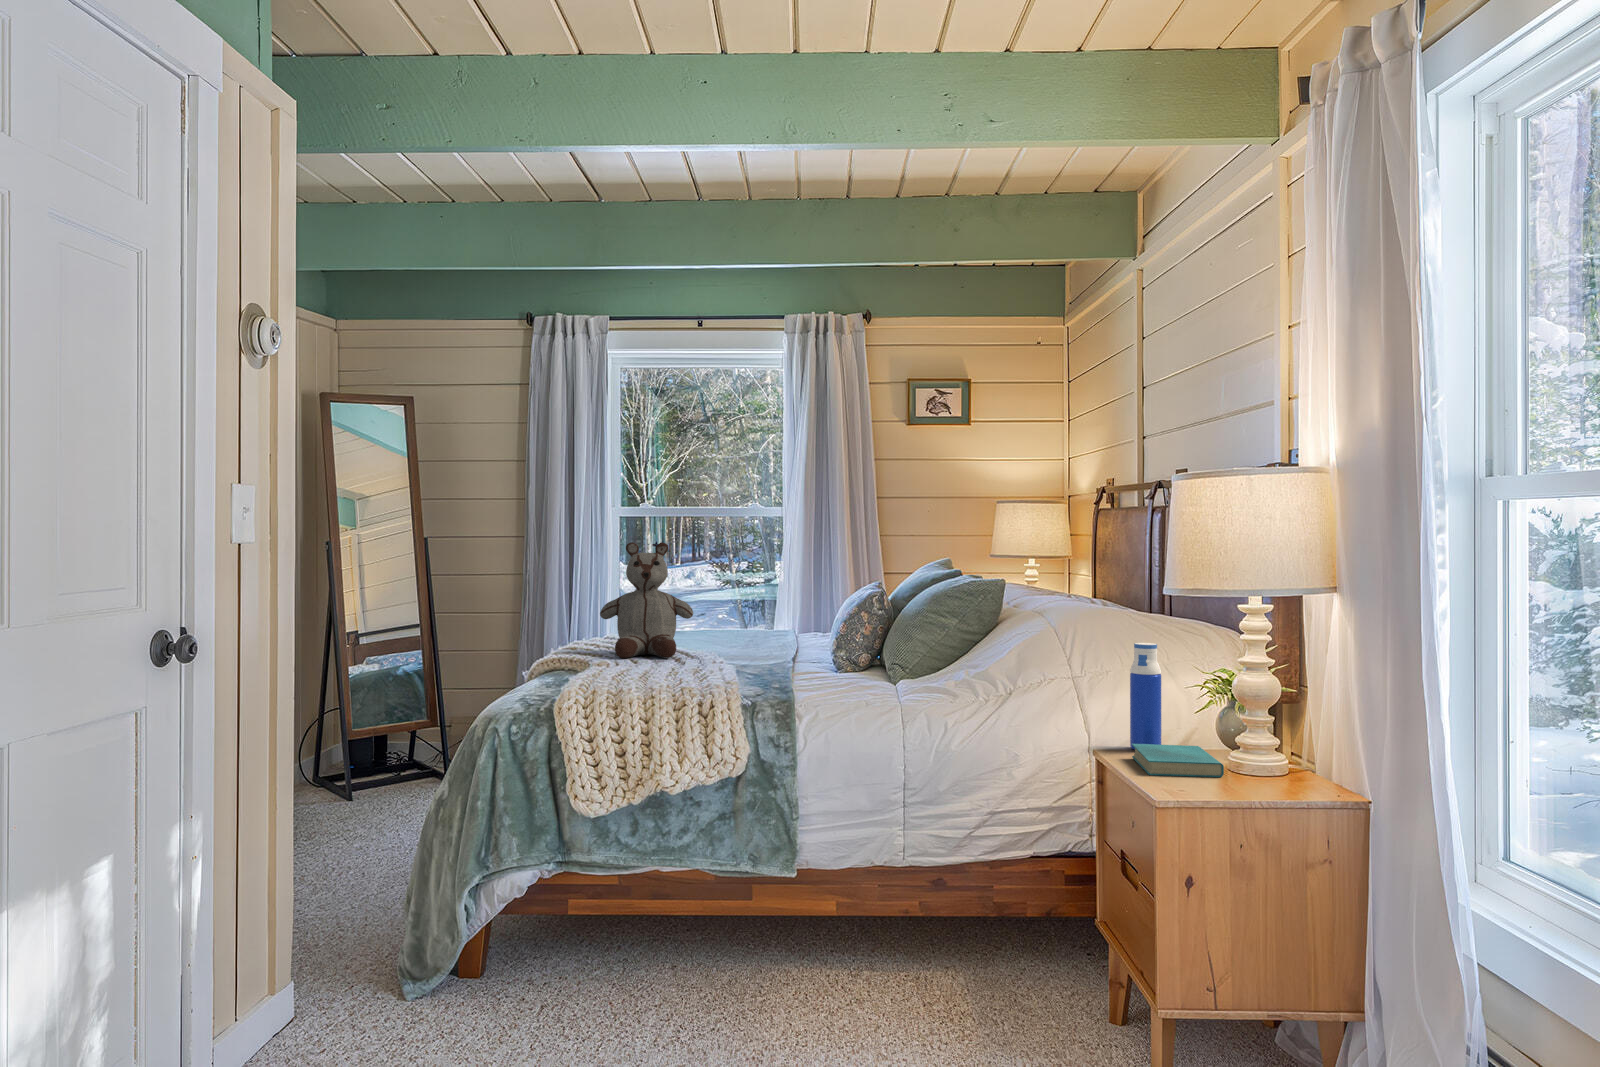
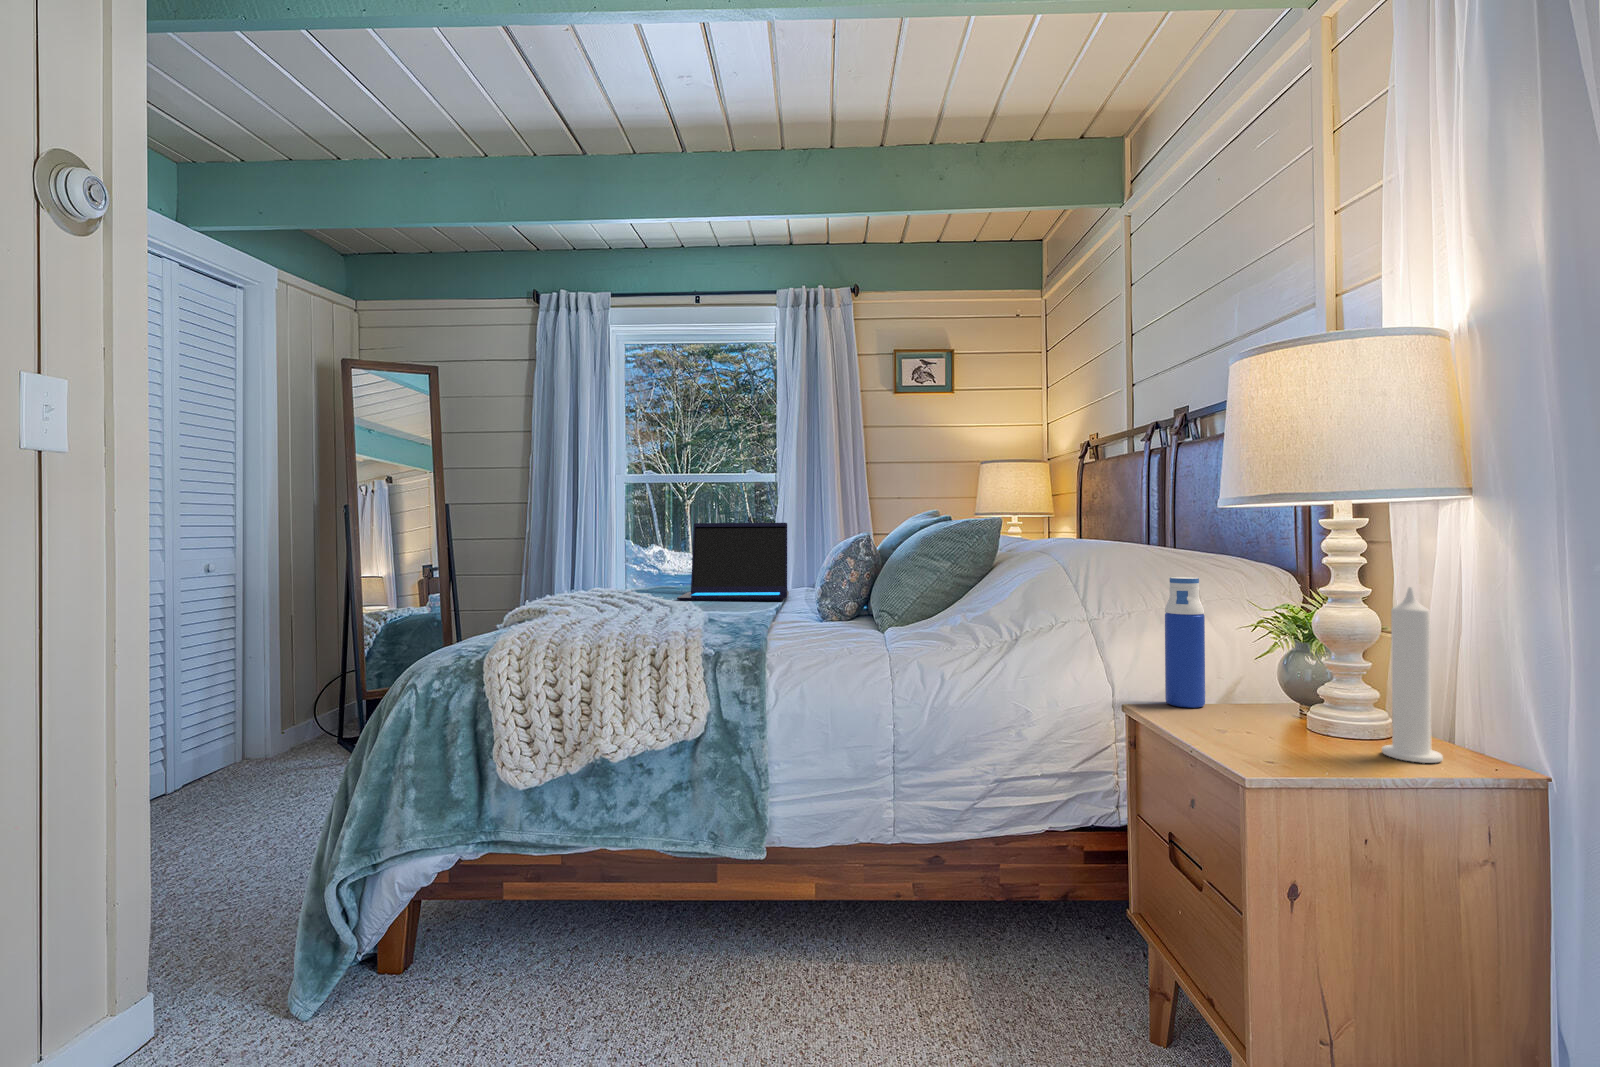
stuffed bear: present [600,542,693,658] -> none [573,487,672,607]
laptop: none [696,571,803,651] -> present [677,523,789,601]
candle: none [1265,660,1304,789] -> present [1382,587,1443,763]
book: present [1132,744,1224,777] -> none [1177,699,1317,745]

